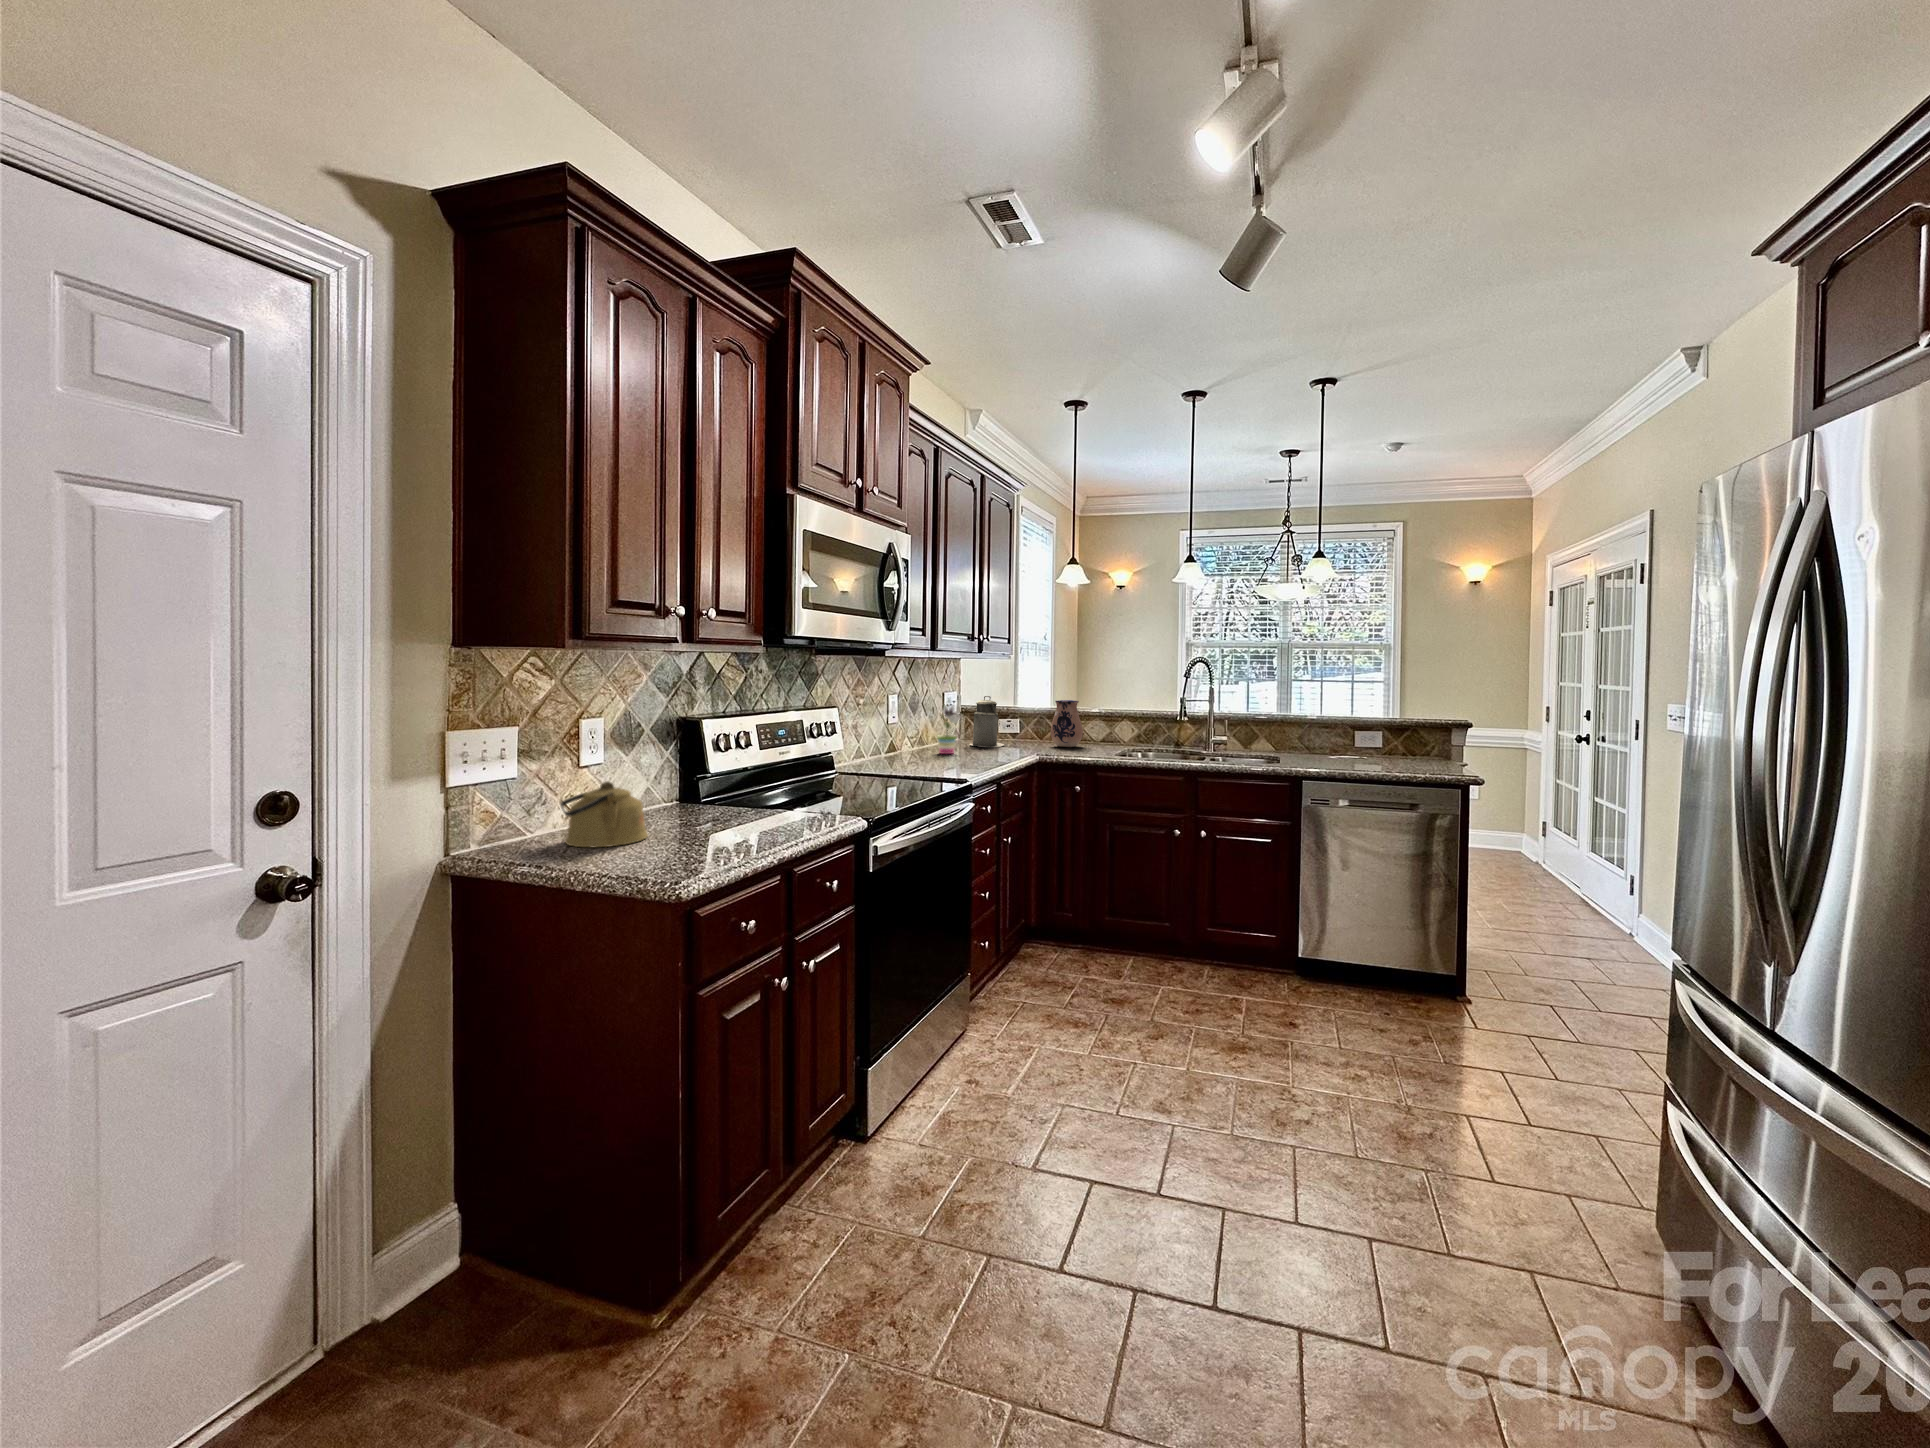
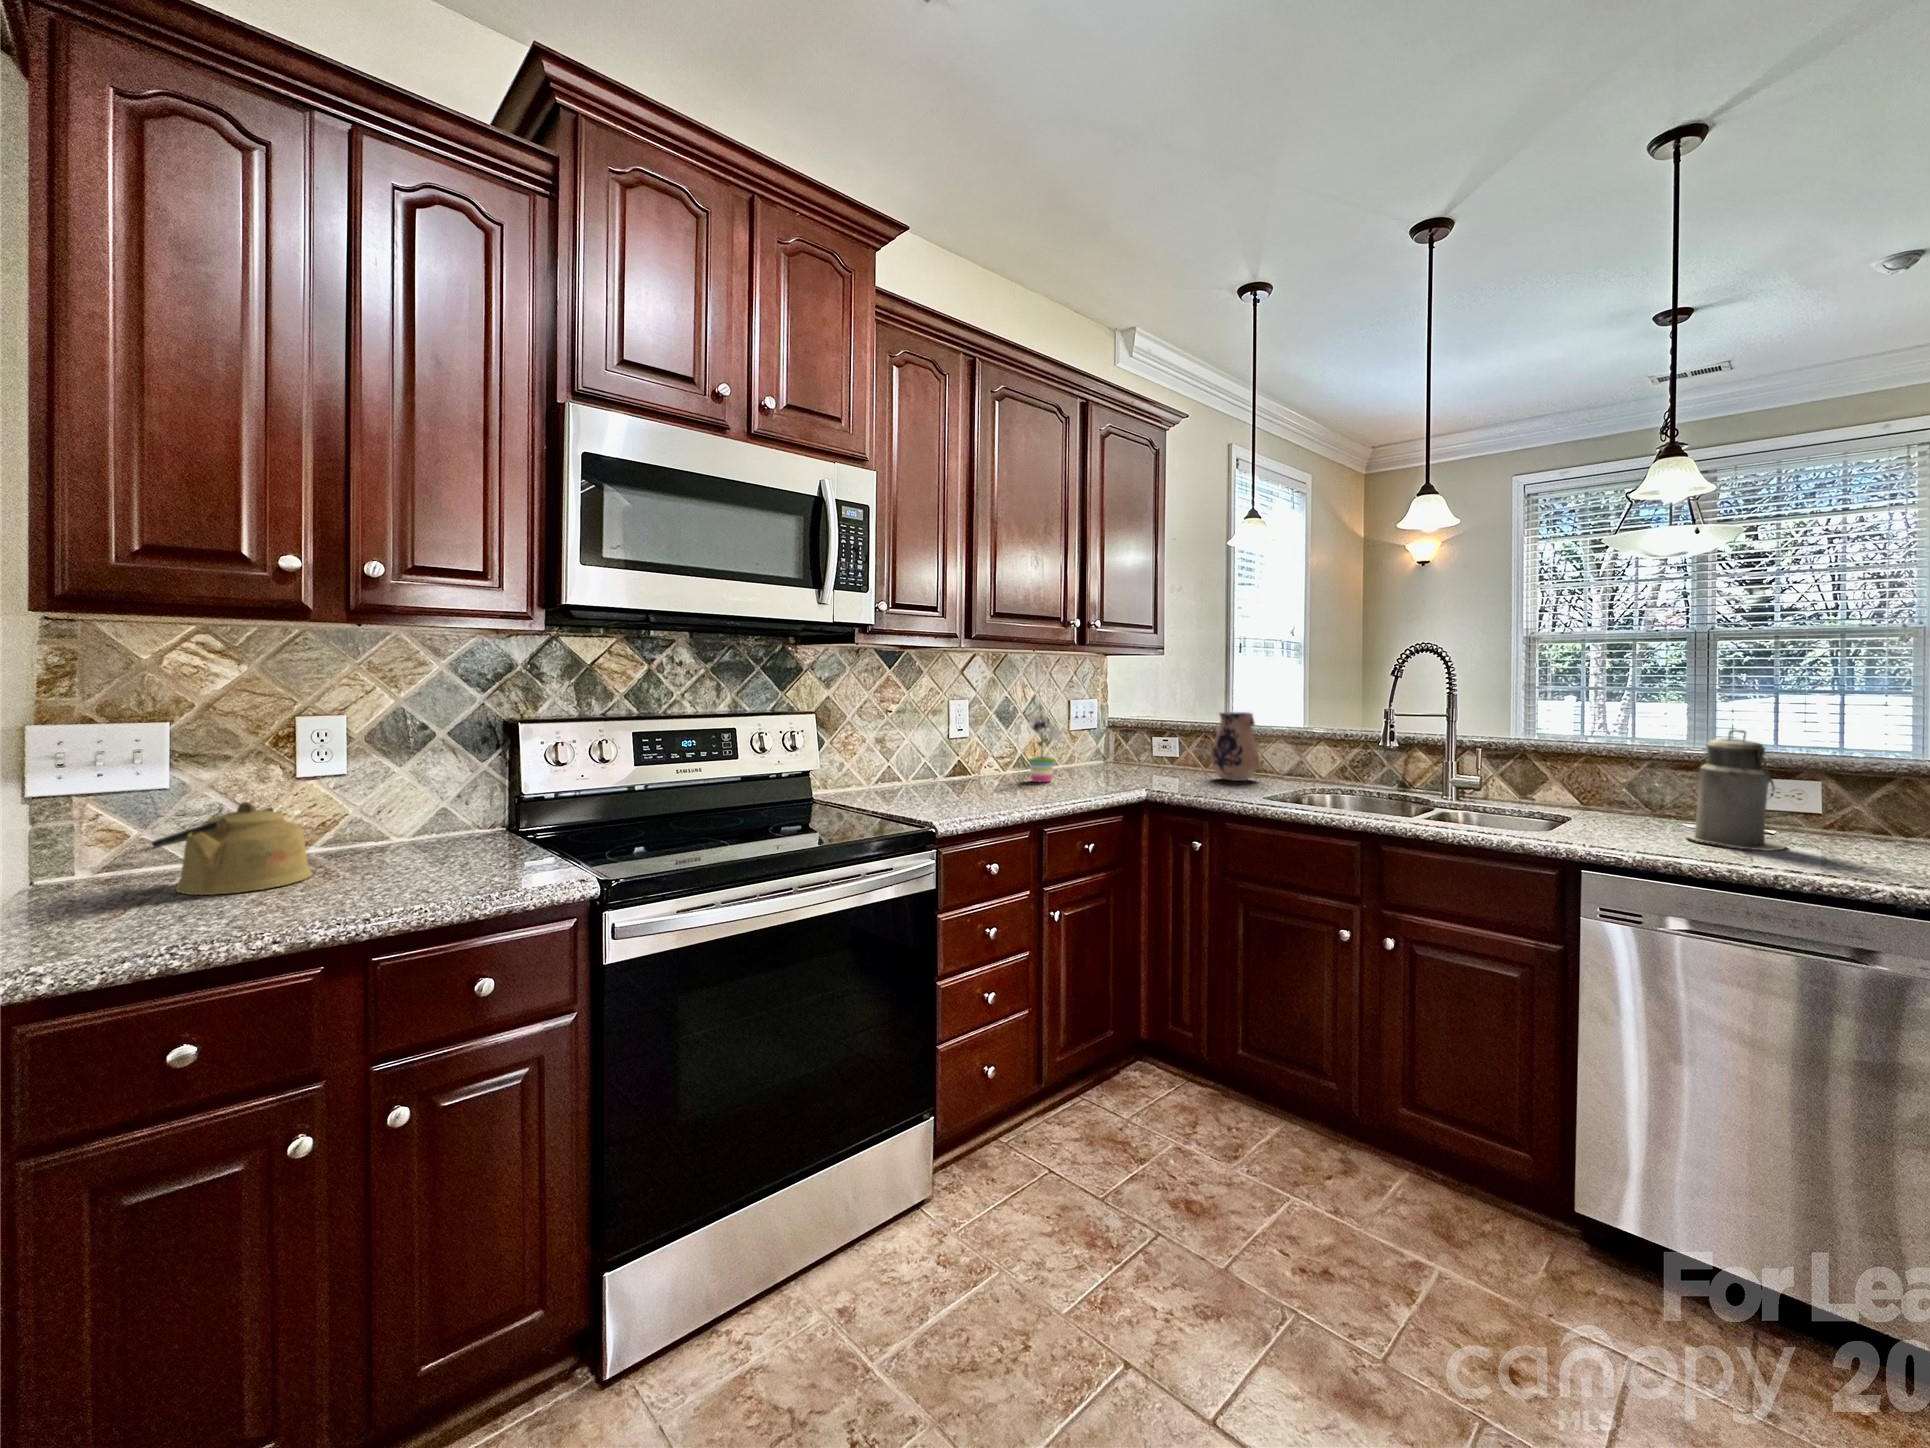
canister: present [970,696,1004,747] -> present [1685,730,1785,851]

